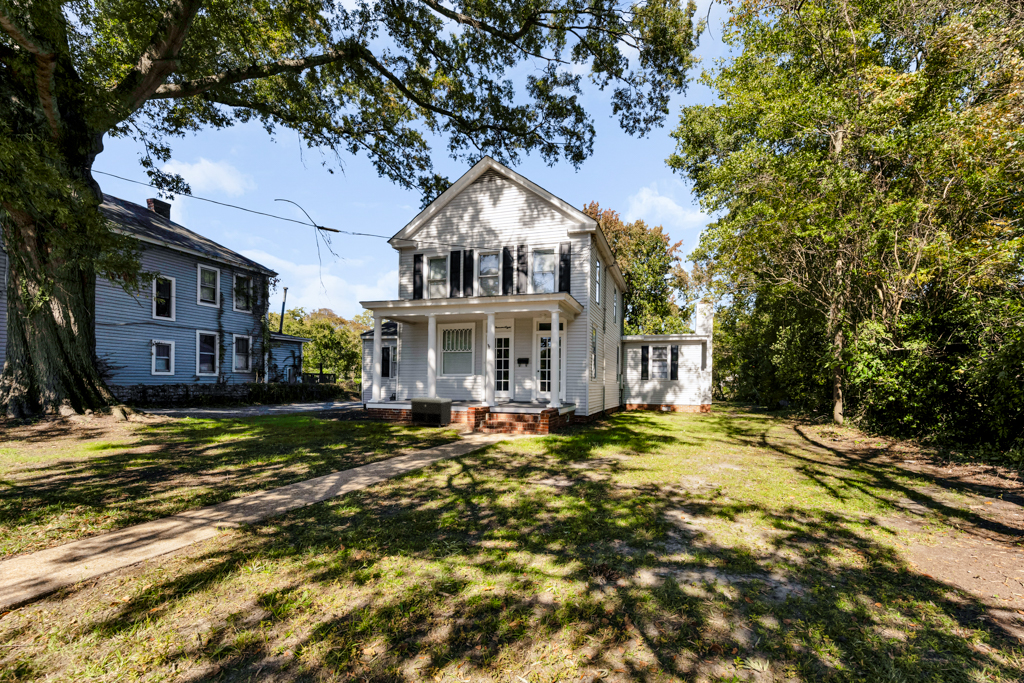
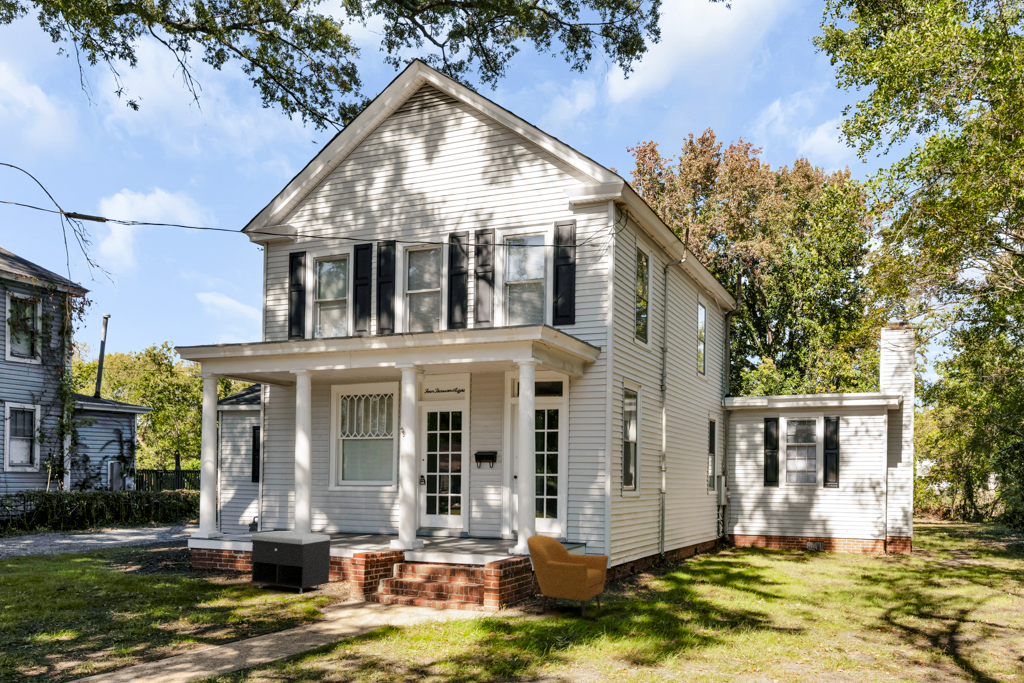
armchair: none [560,397,597,435] -> present [527,535,608,617]

